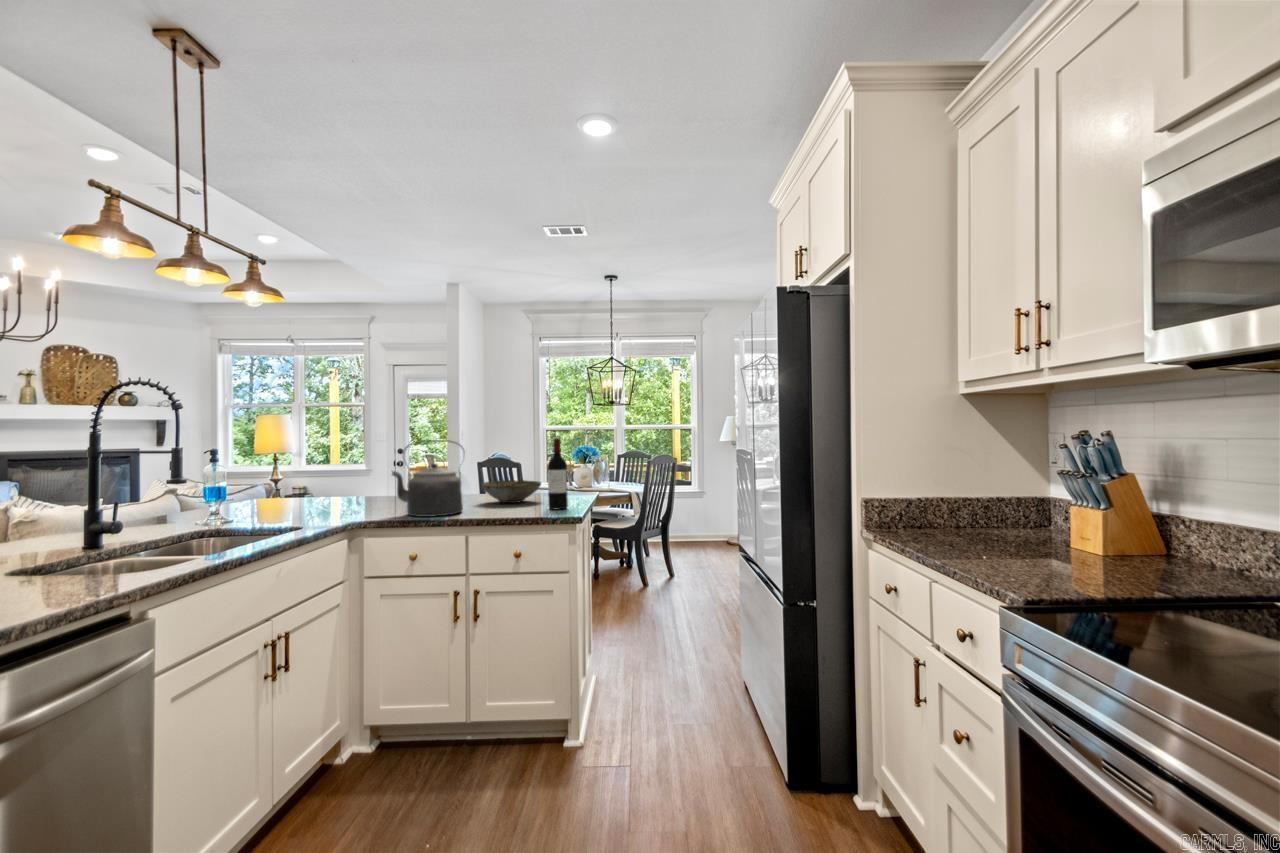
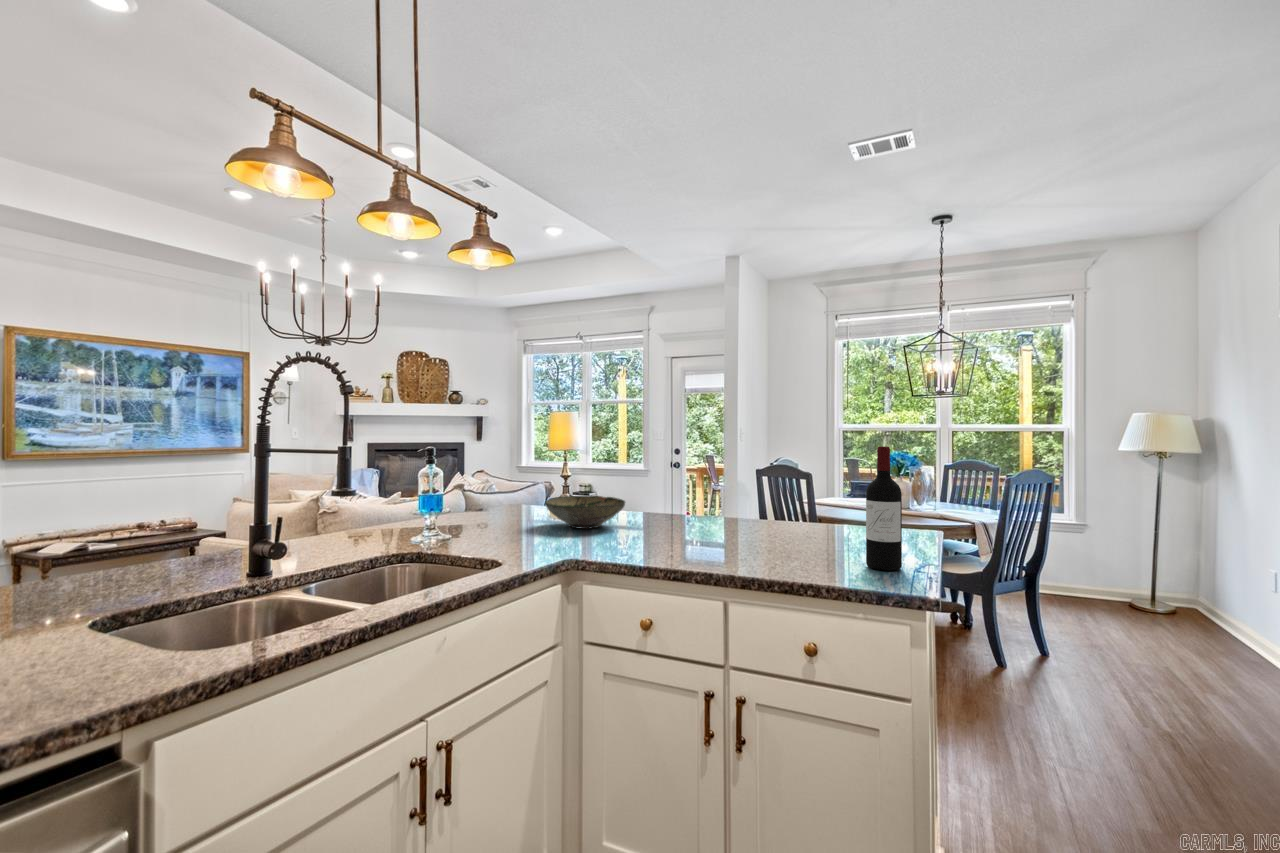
kettle: present [392,440,464,517] -> none [625,444,730,563]
bowl: present [481,480,541,503] -> present [545,496,625,529]

